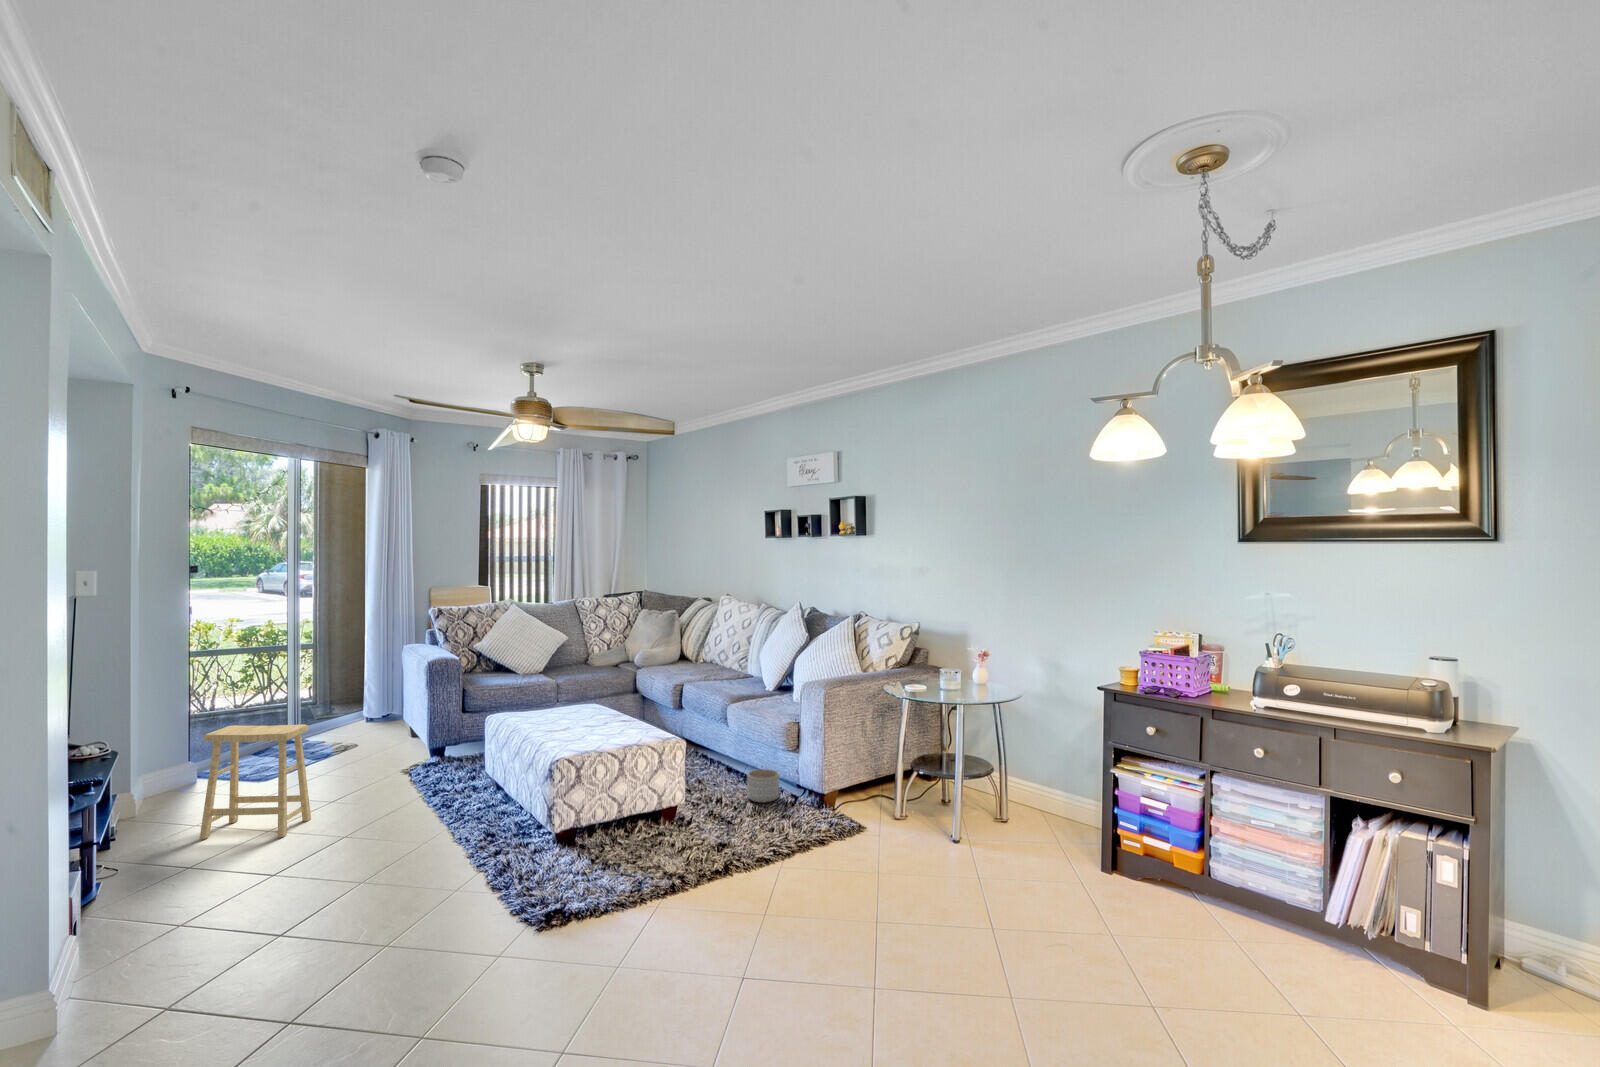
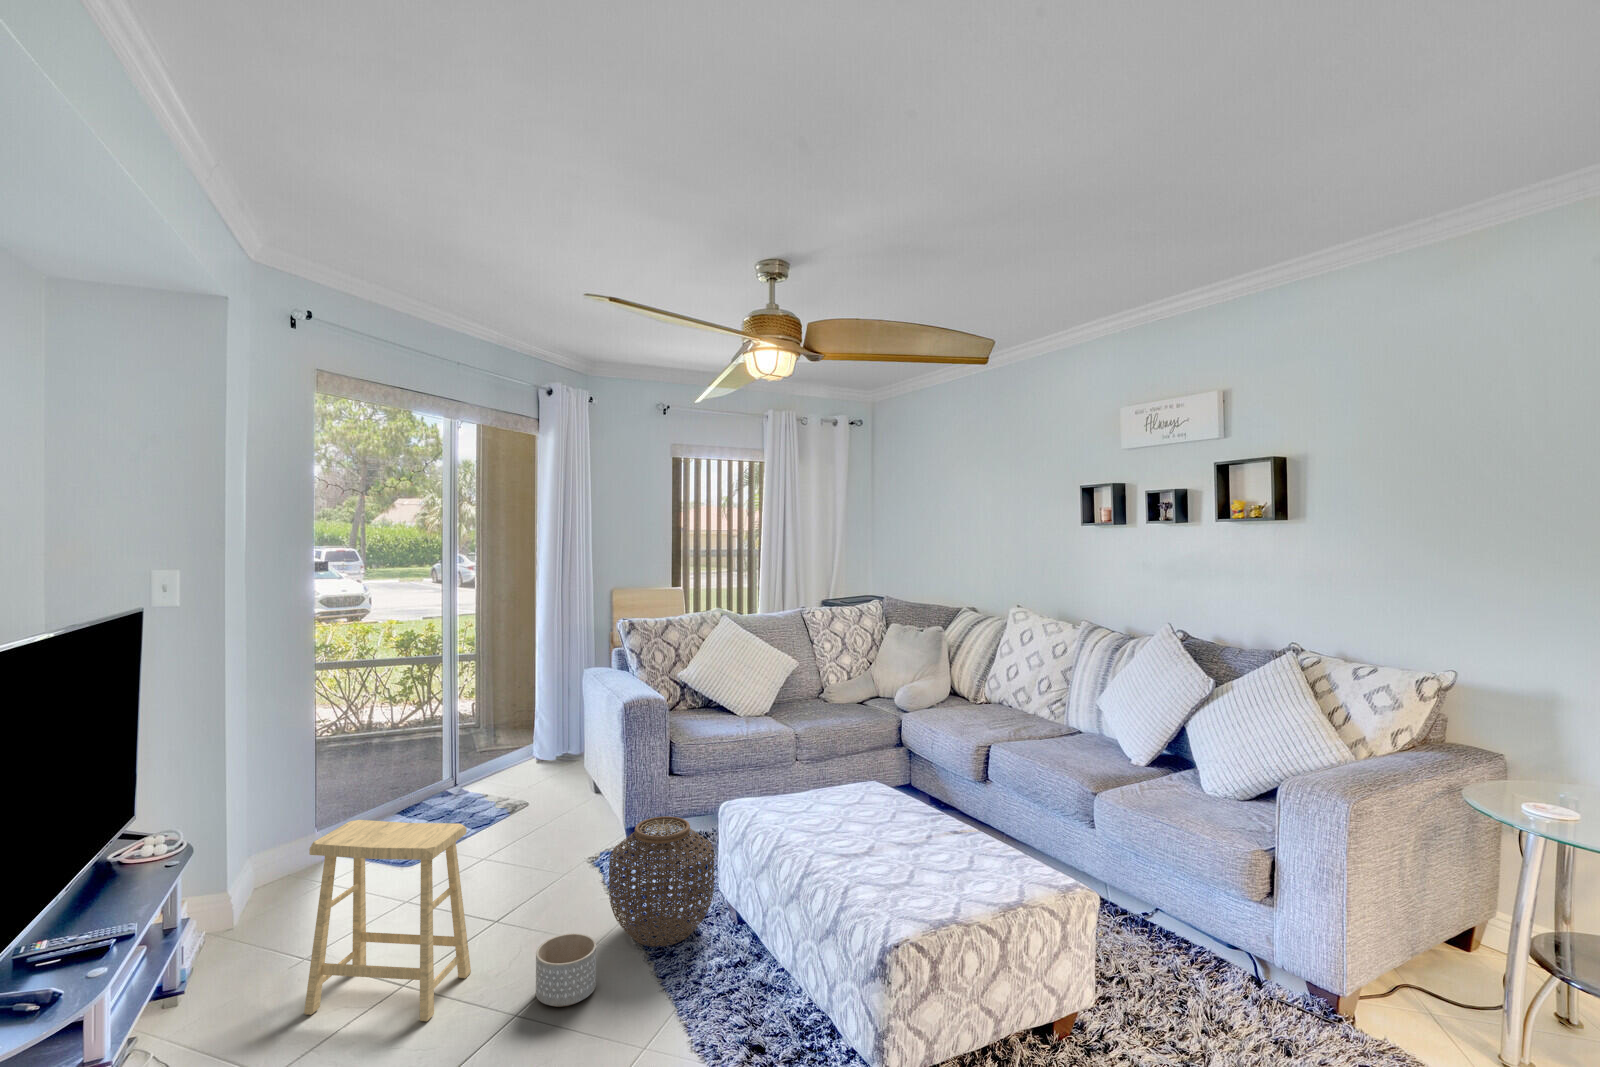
woven basket: none [407,725,479,803] -> present [609,816,714,946]
planter: present [747,769,779,803] -> present [536,934,596,1007]

